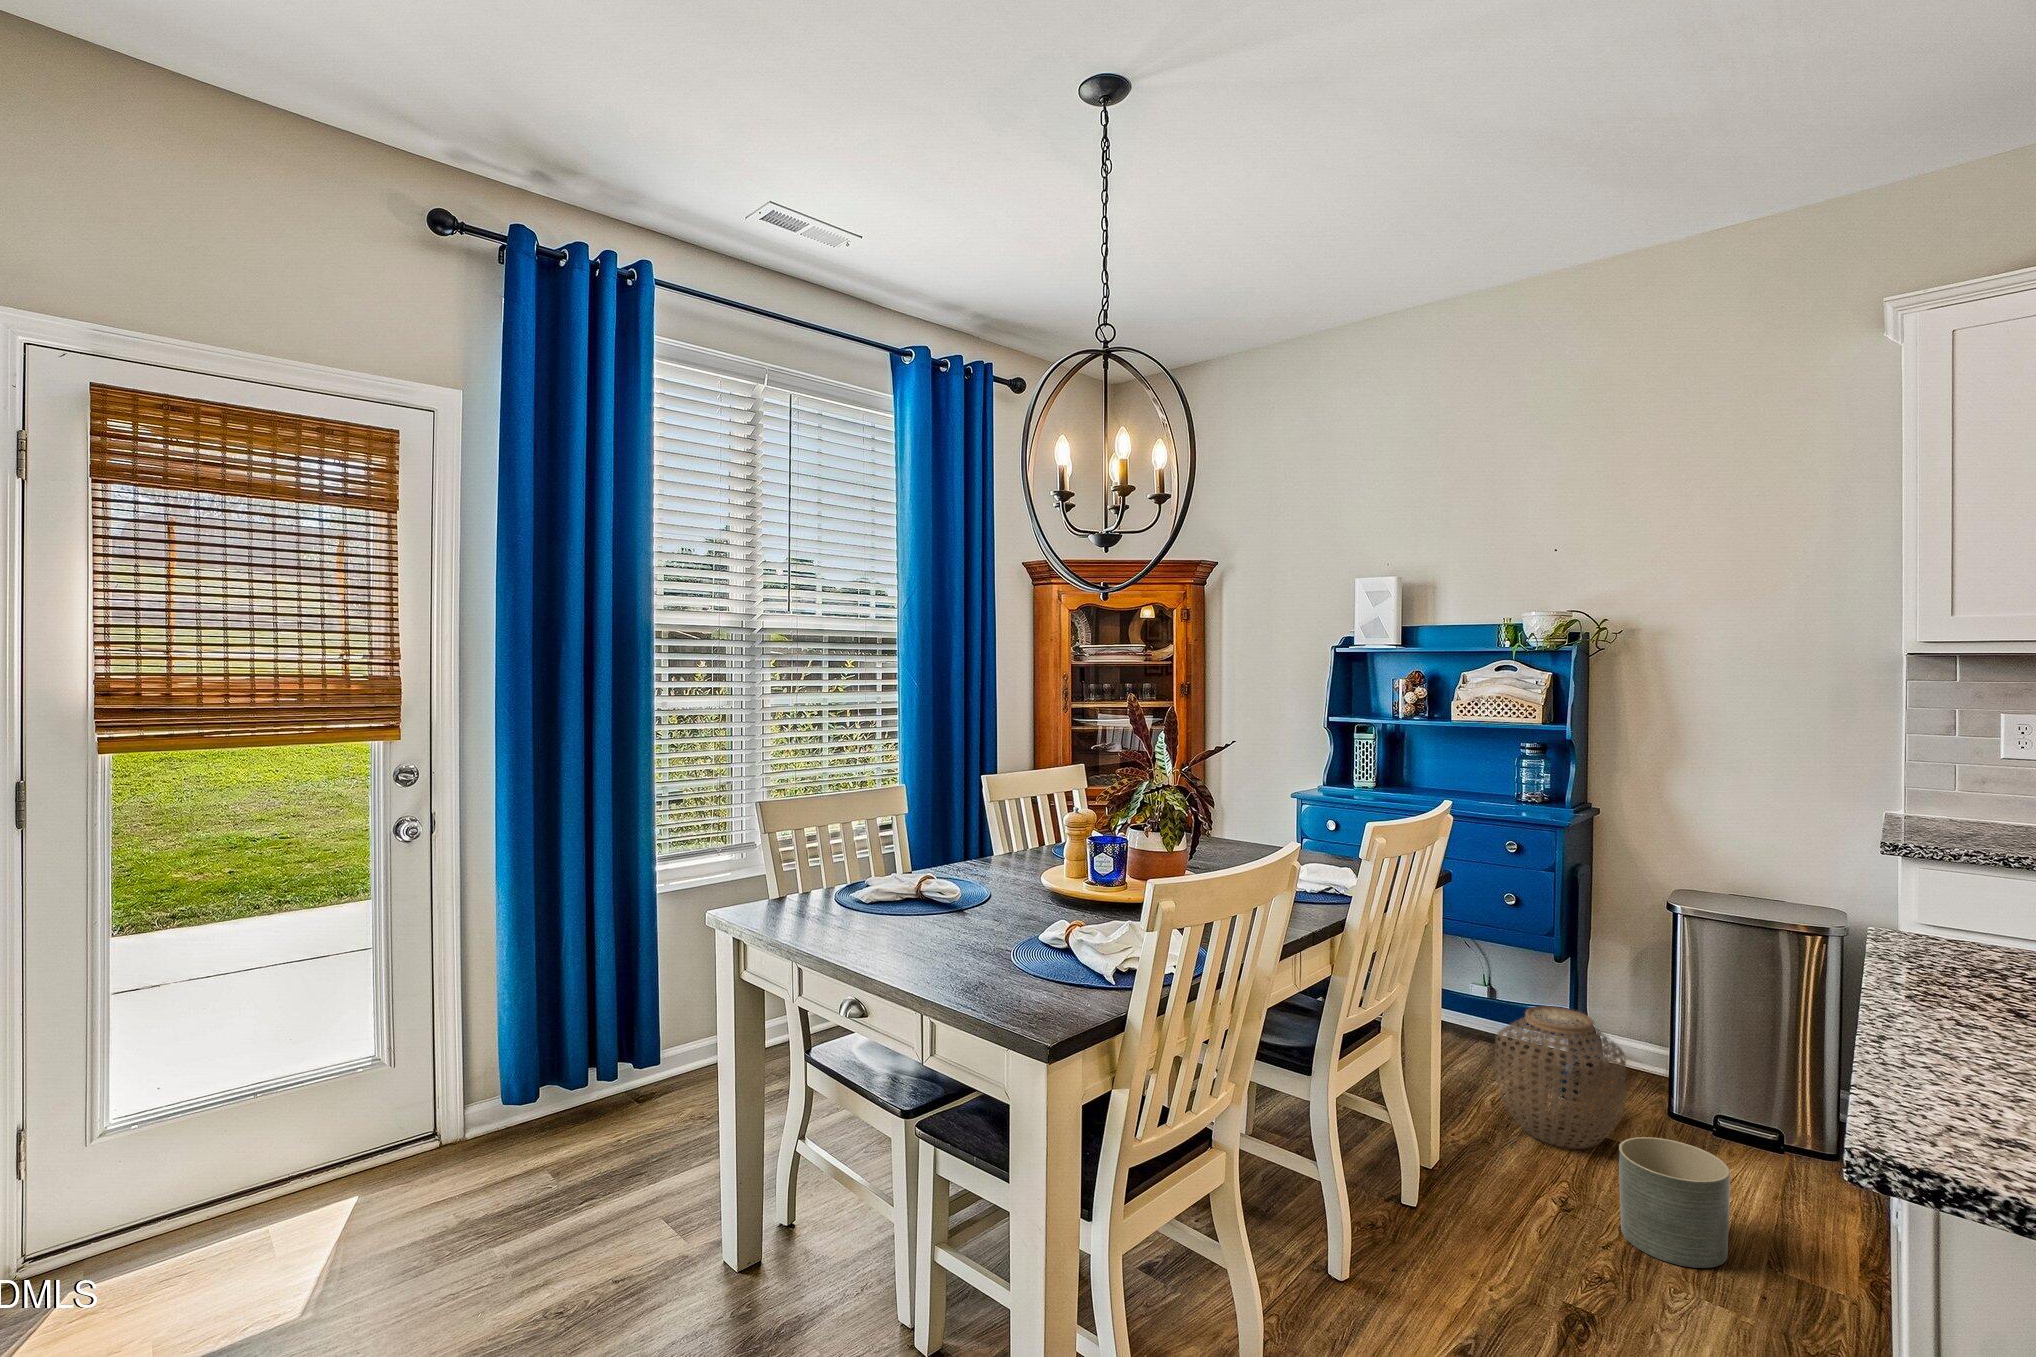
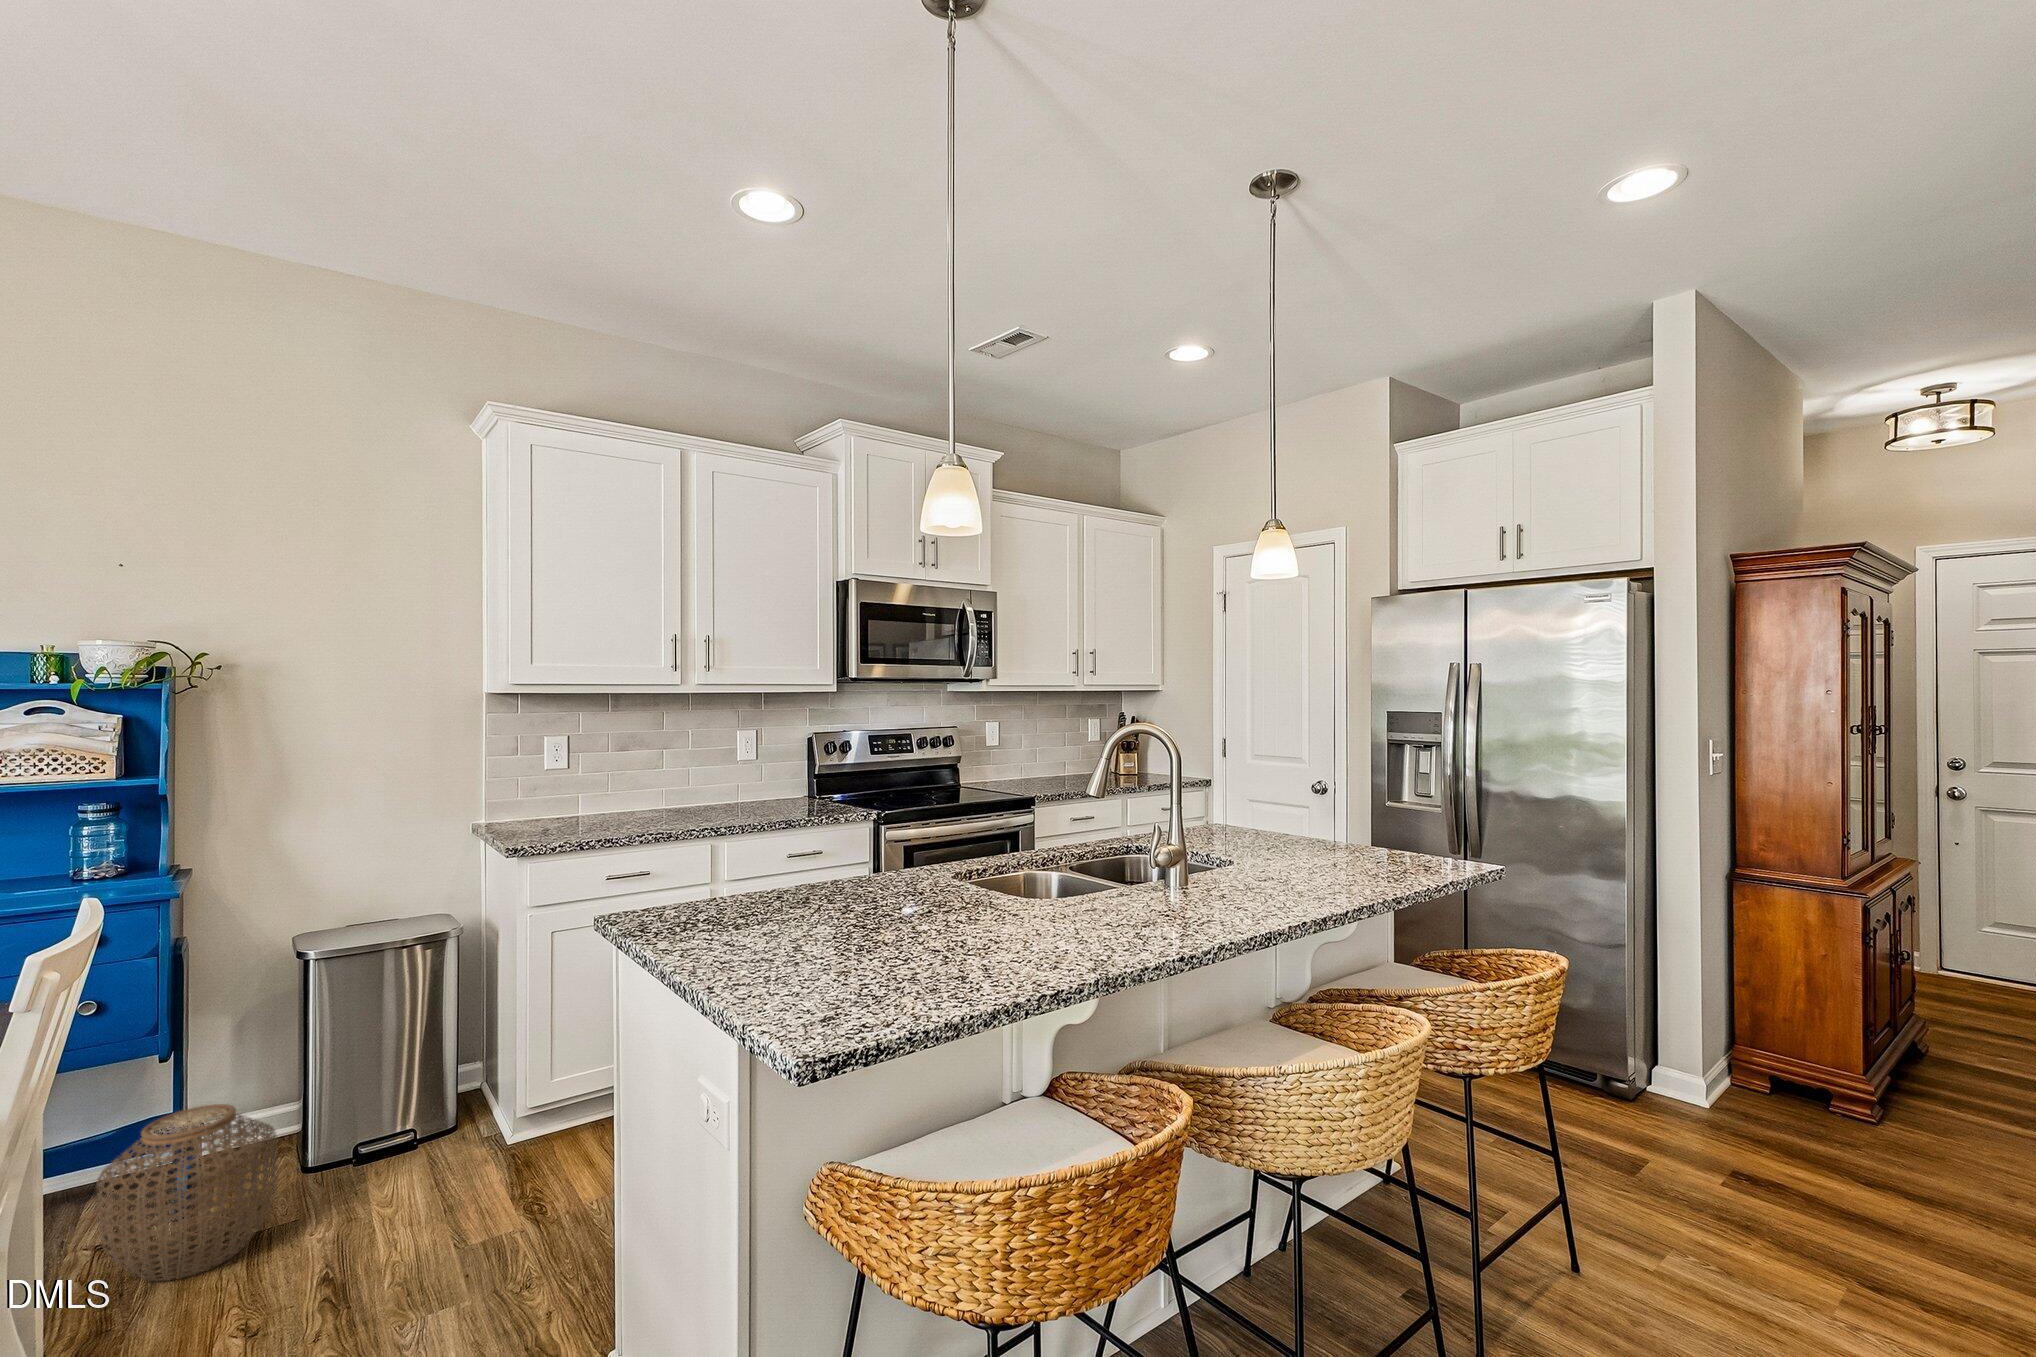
planter: present [1619,1137,1730,1268] -> none [312,1176,427,1316]

